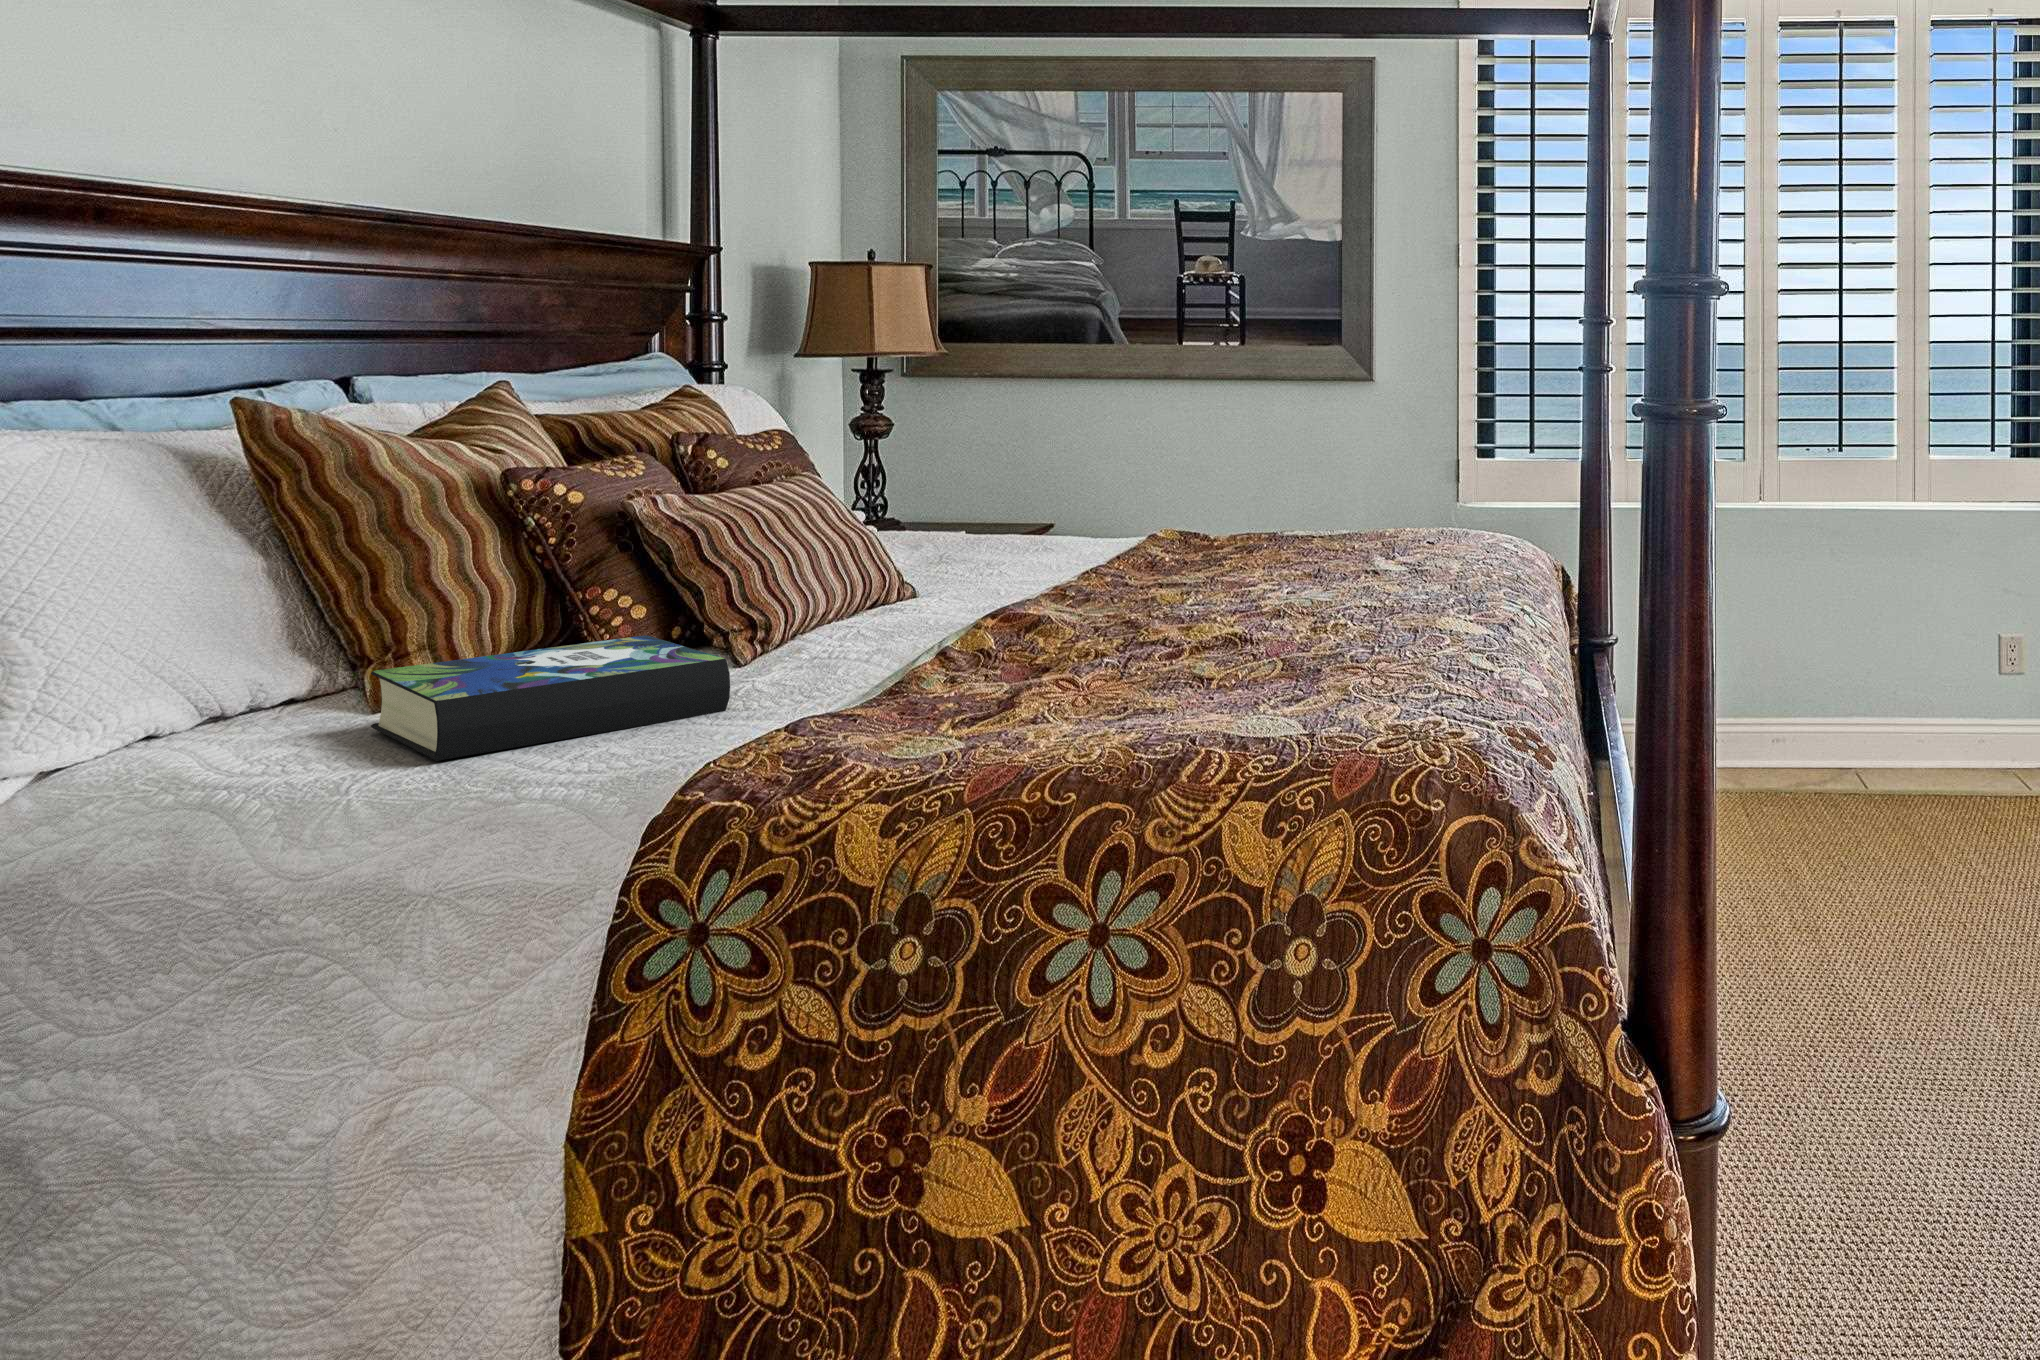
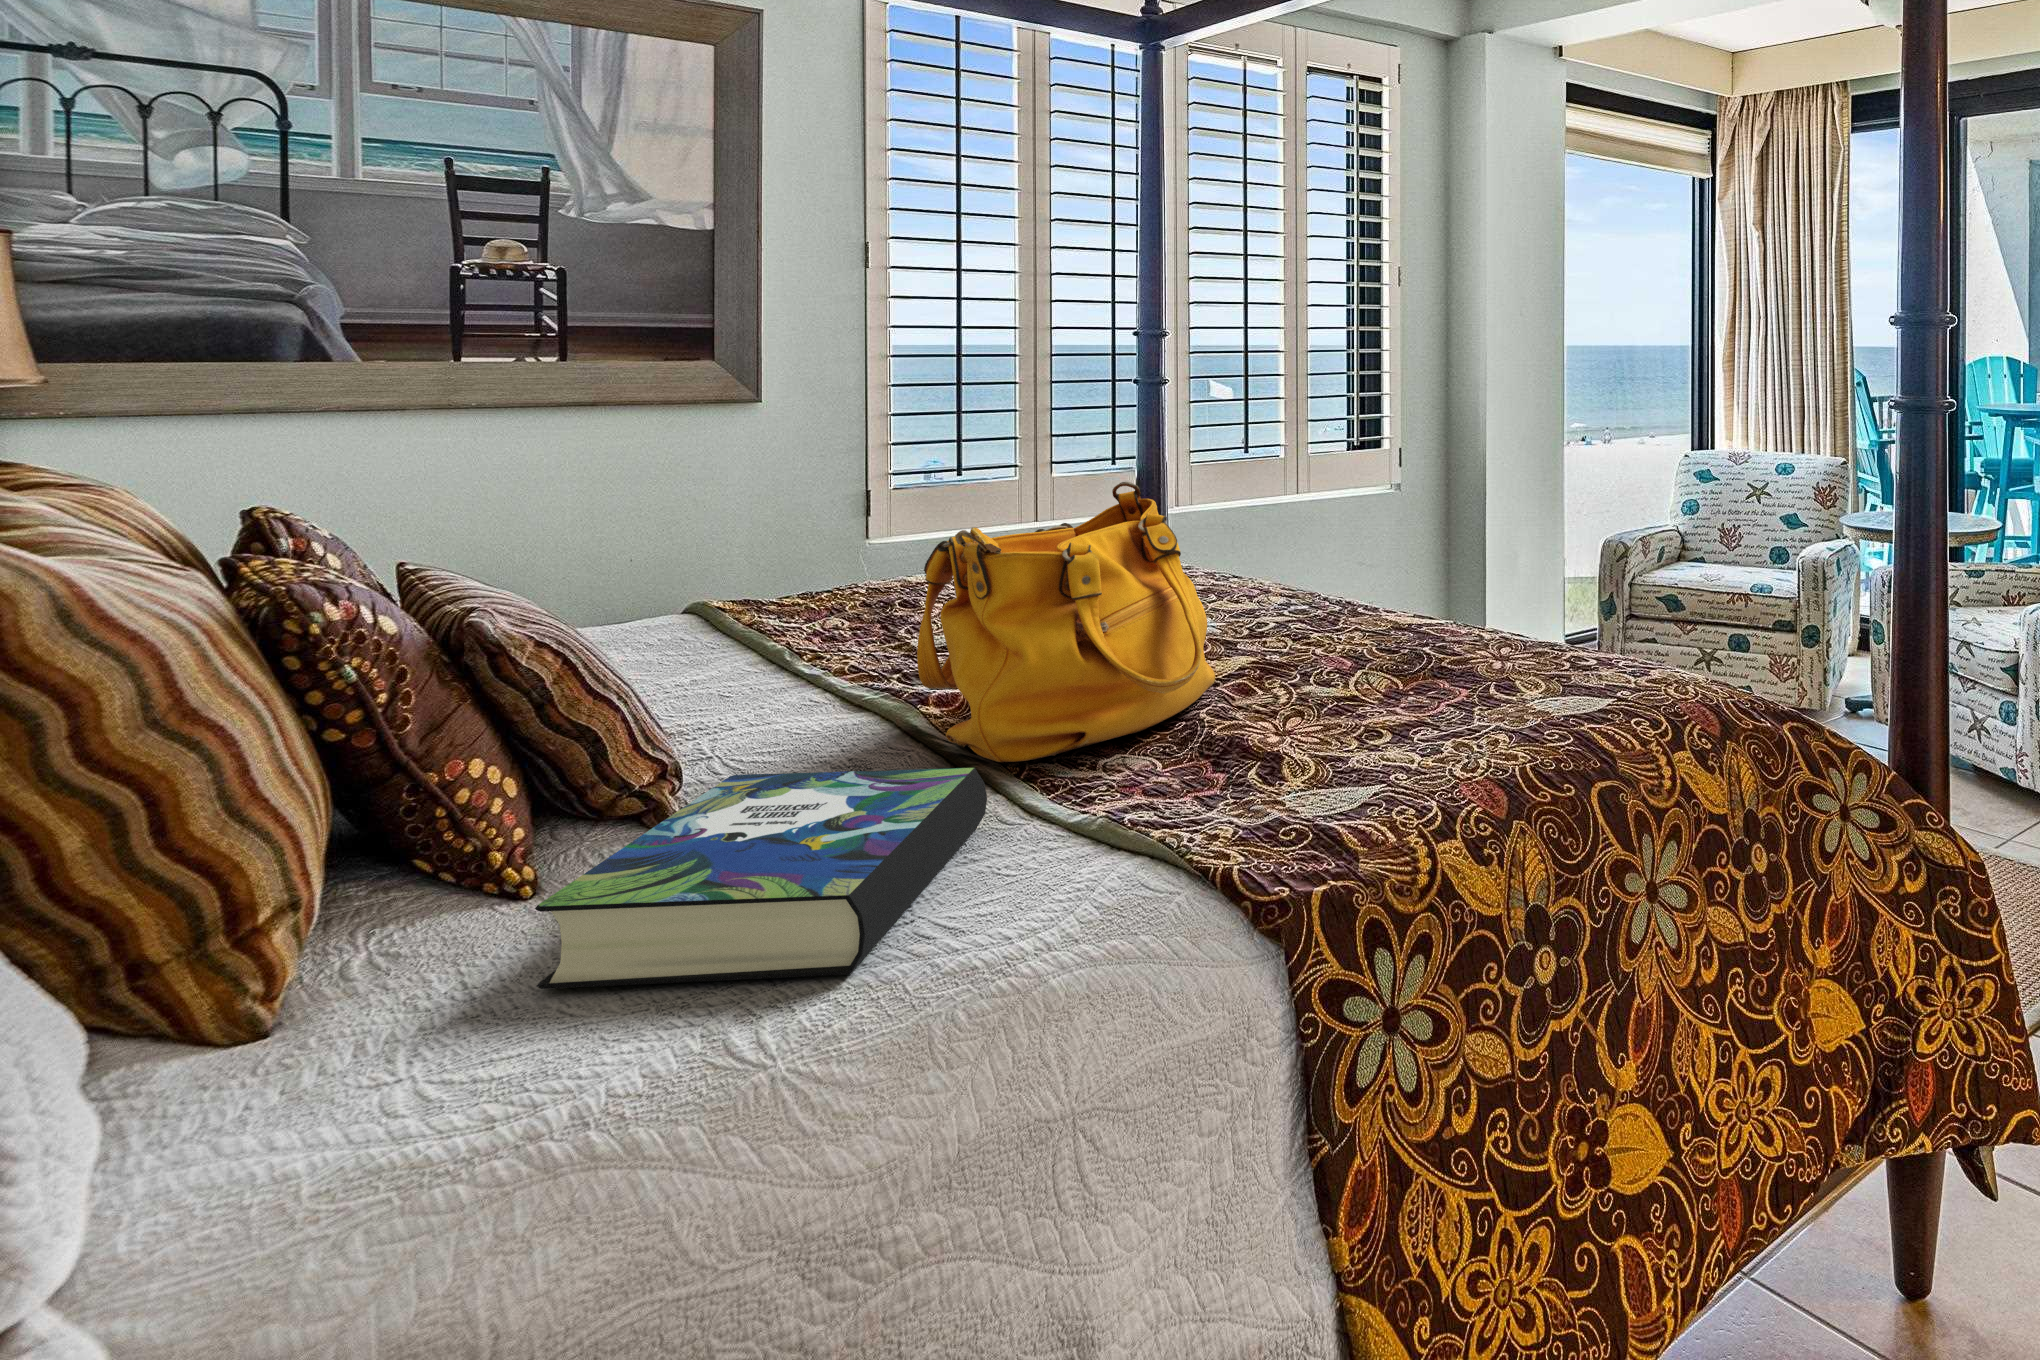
handbag: none [831,449,1128,679] -> present [917,482,1215,762]

